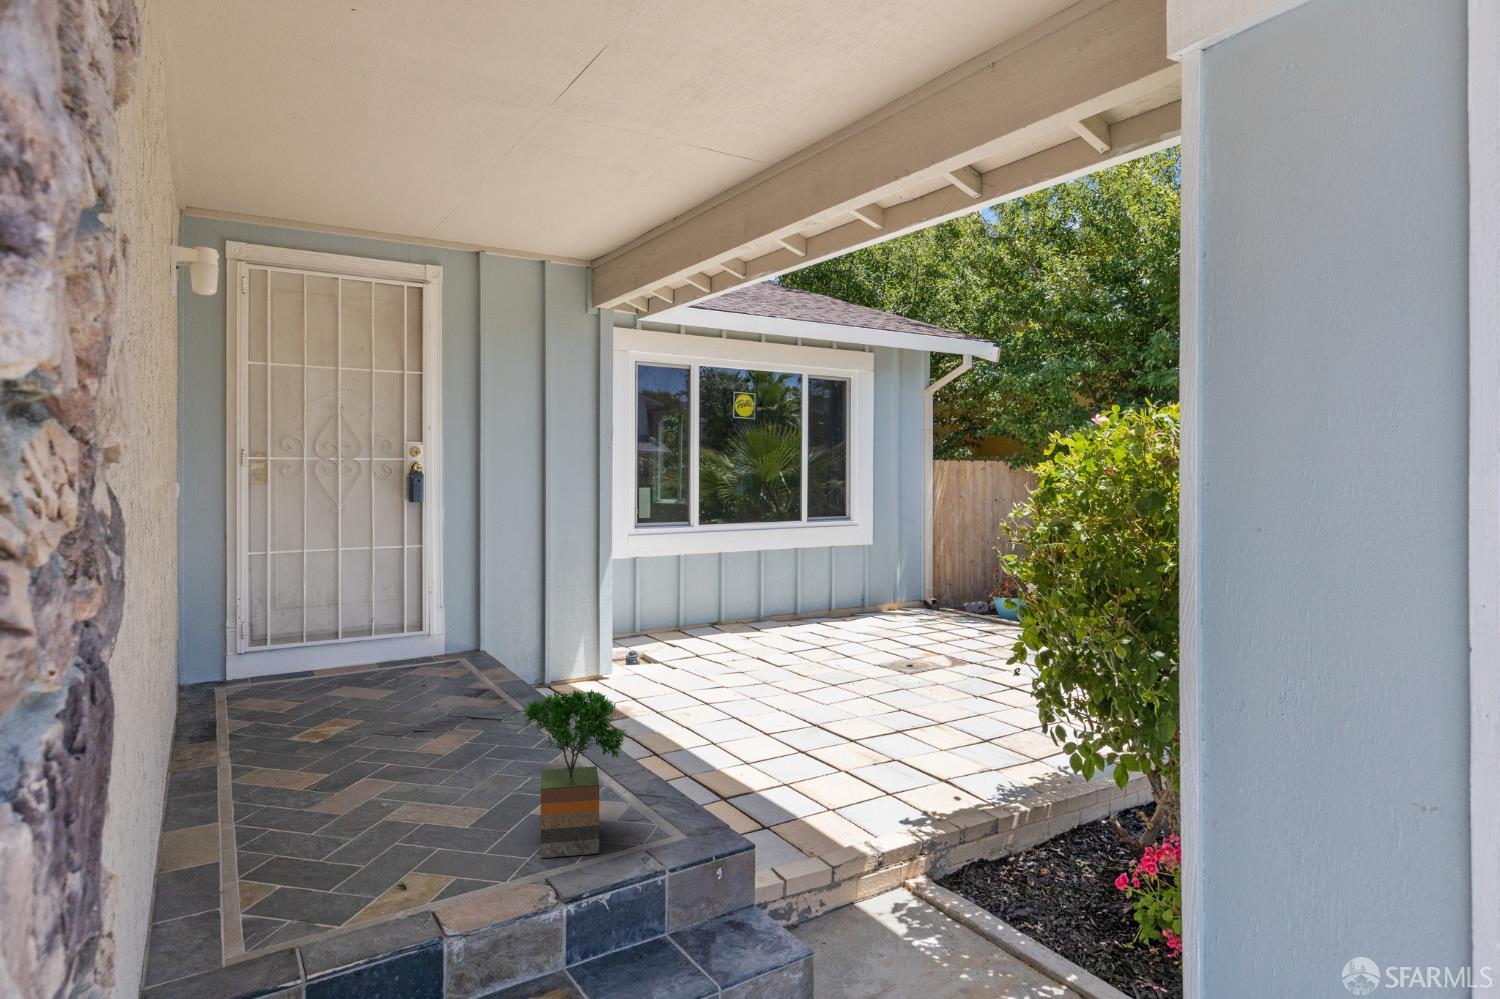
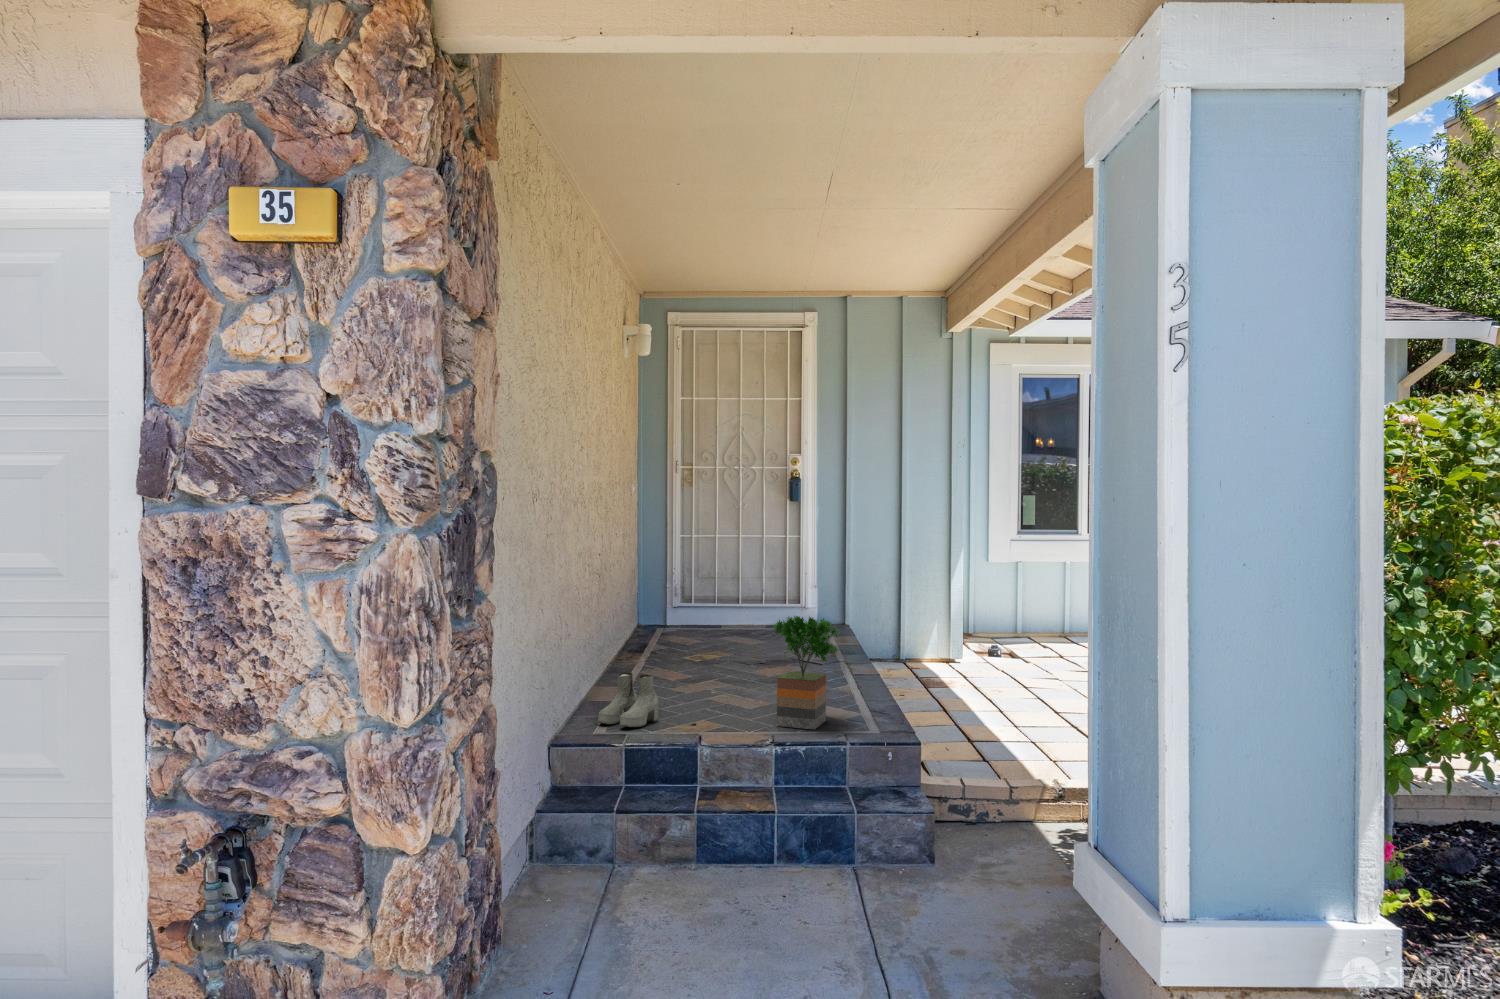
boots: none [240,822,345,929] -> present [598,672,658,727]

